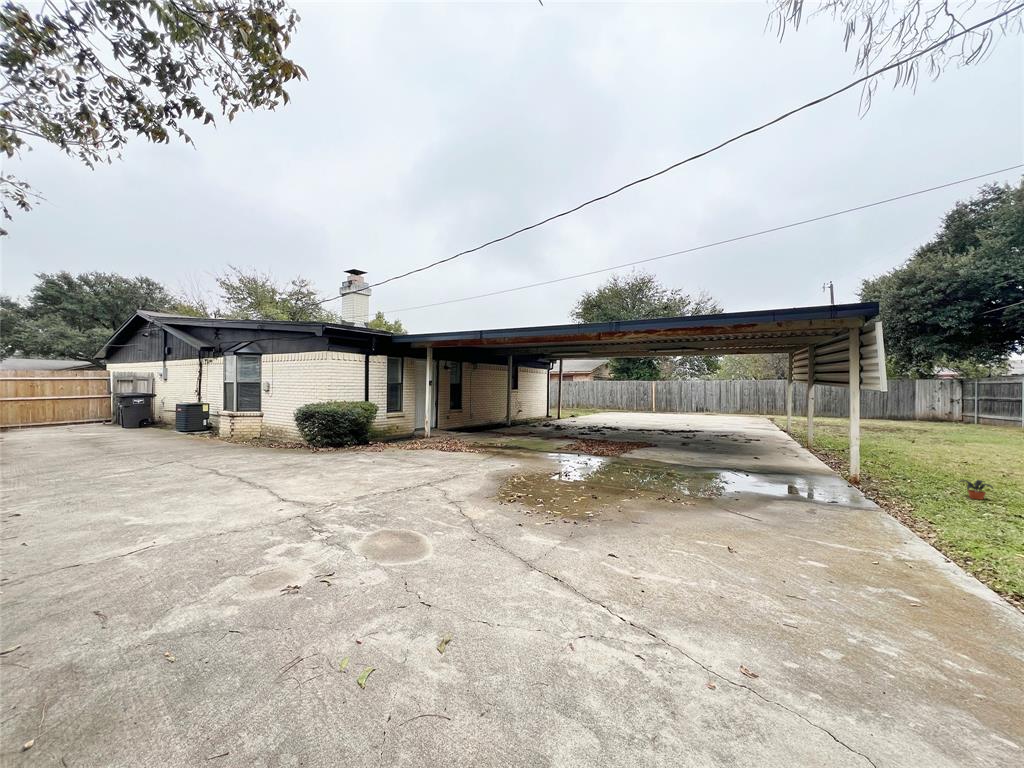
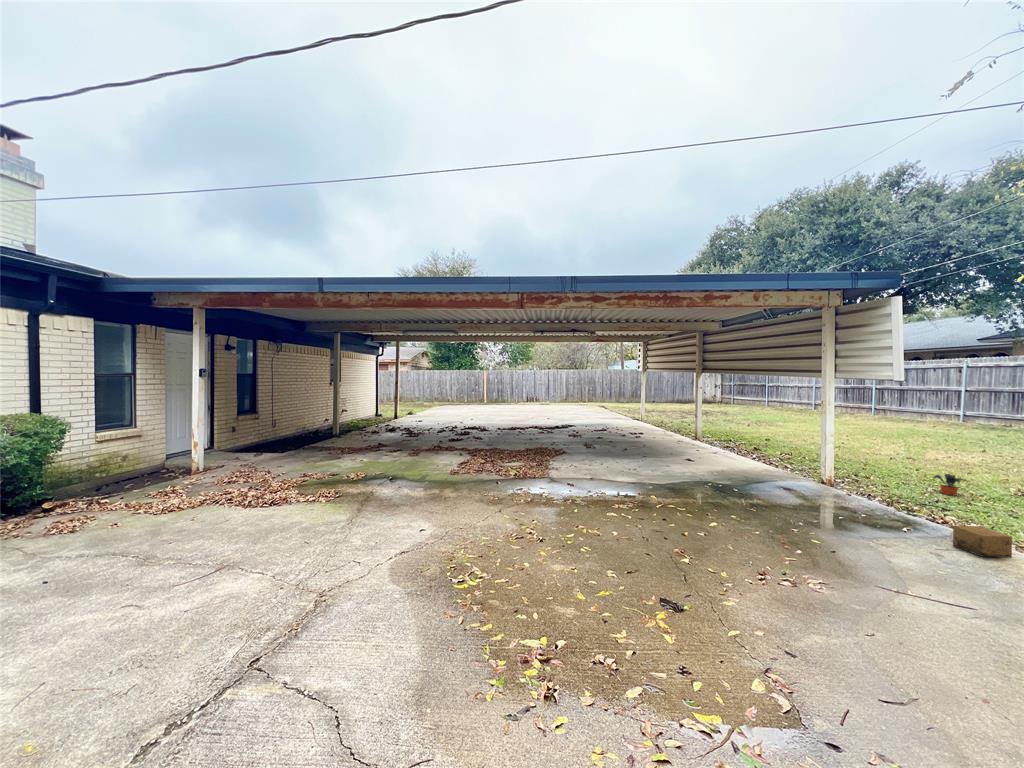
cardboard box: none [846,495,876,518] -> present [953,526,1012,558]

